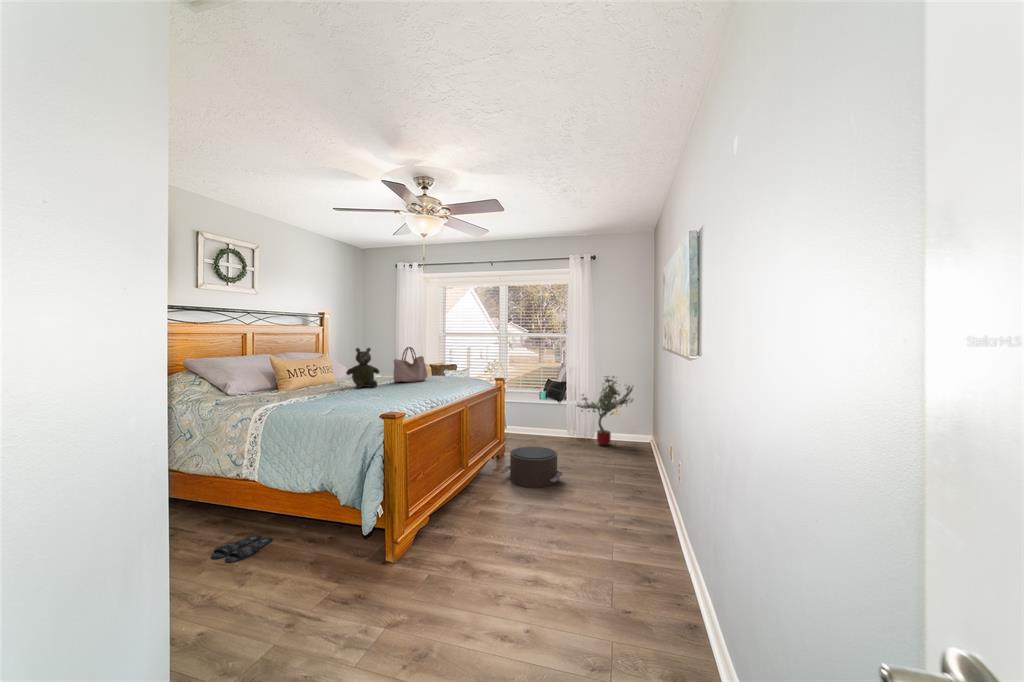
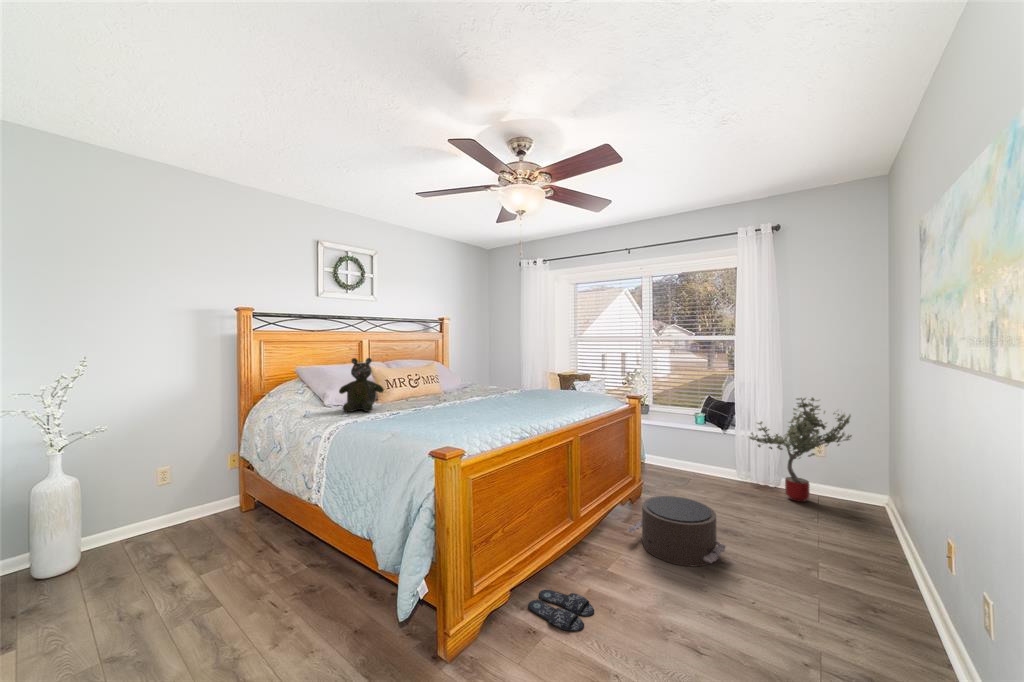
handbag: present [393,347,428,382] -> none [500,354,542,396]
teddy bear: present [346,348,379,388] -> present [339,358,384,412]
slippers: present [211,535,272,563] -> present [528,590,594,631]

